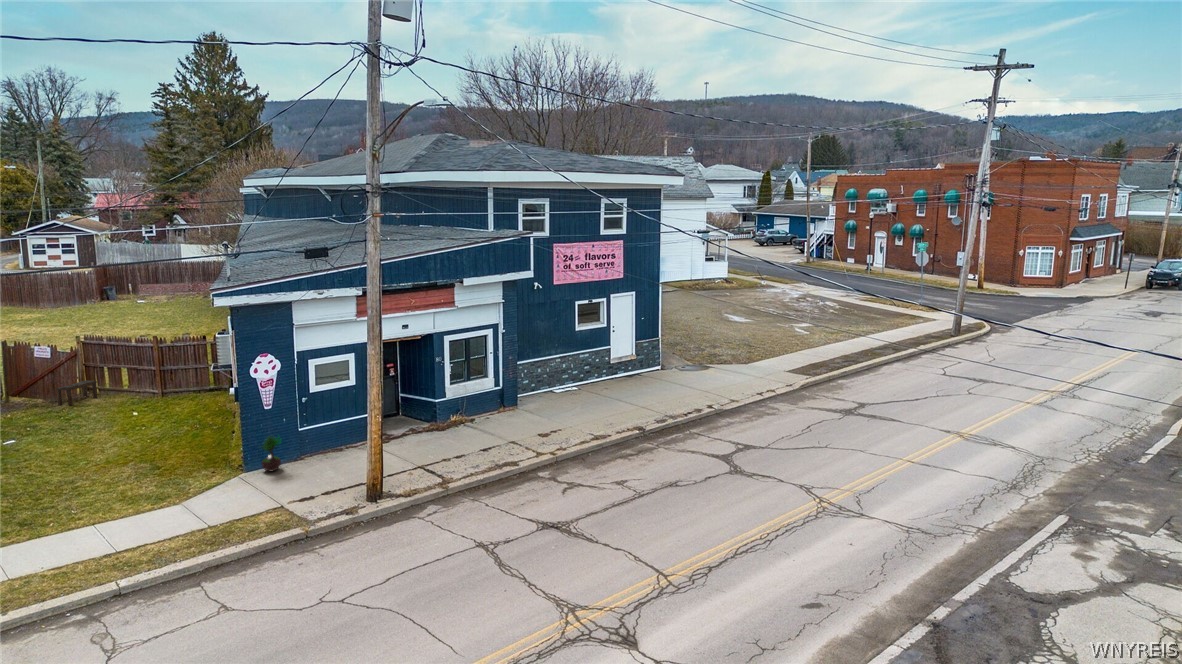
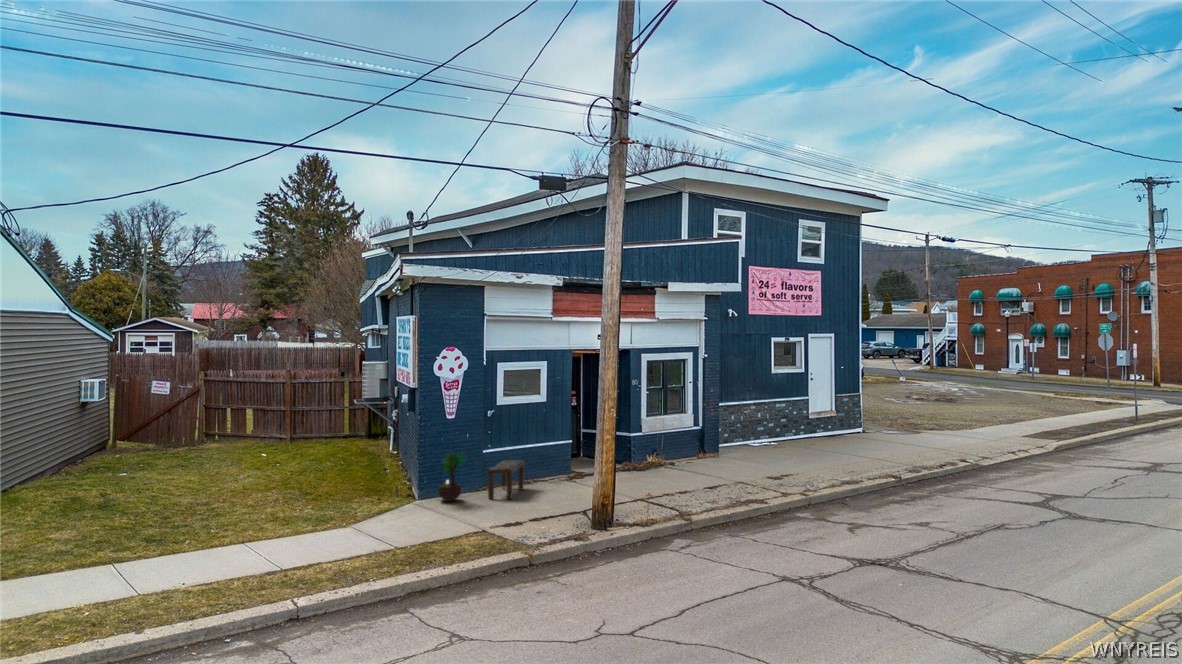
bench: present [56,380,97,405] -> present [487,460,525,499]

